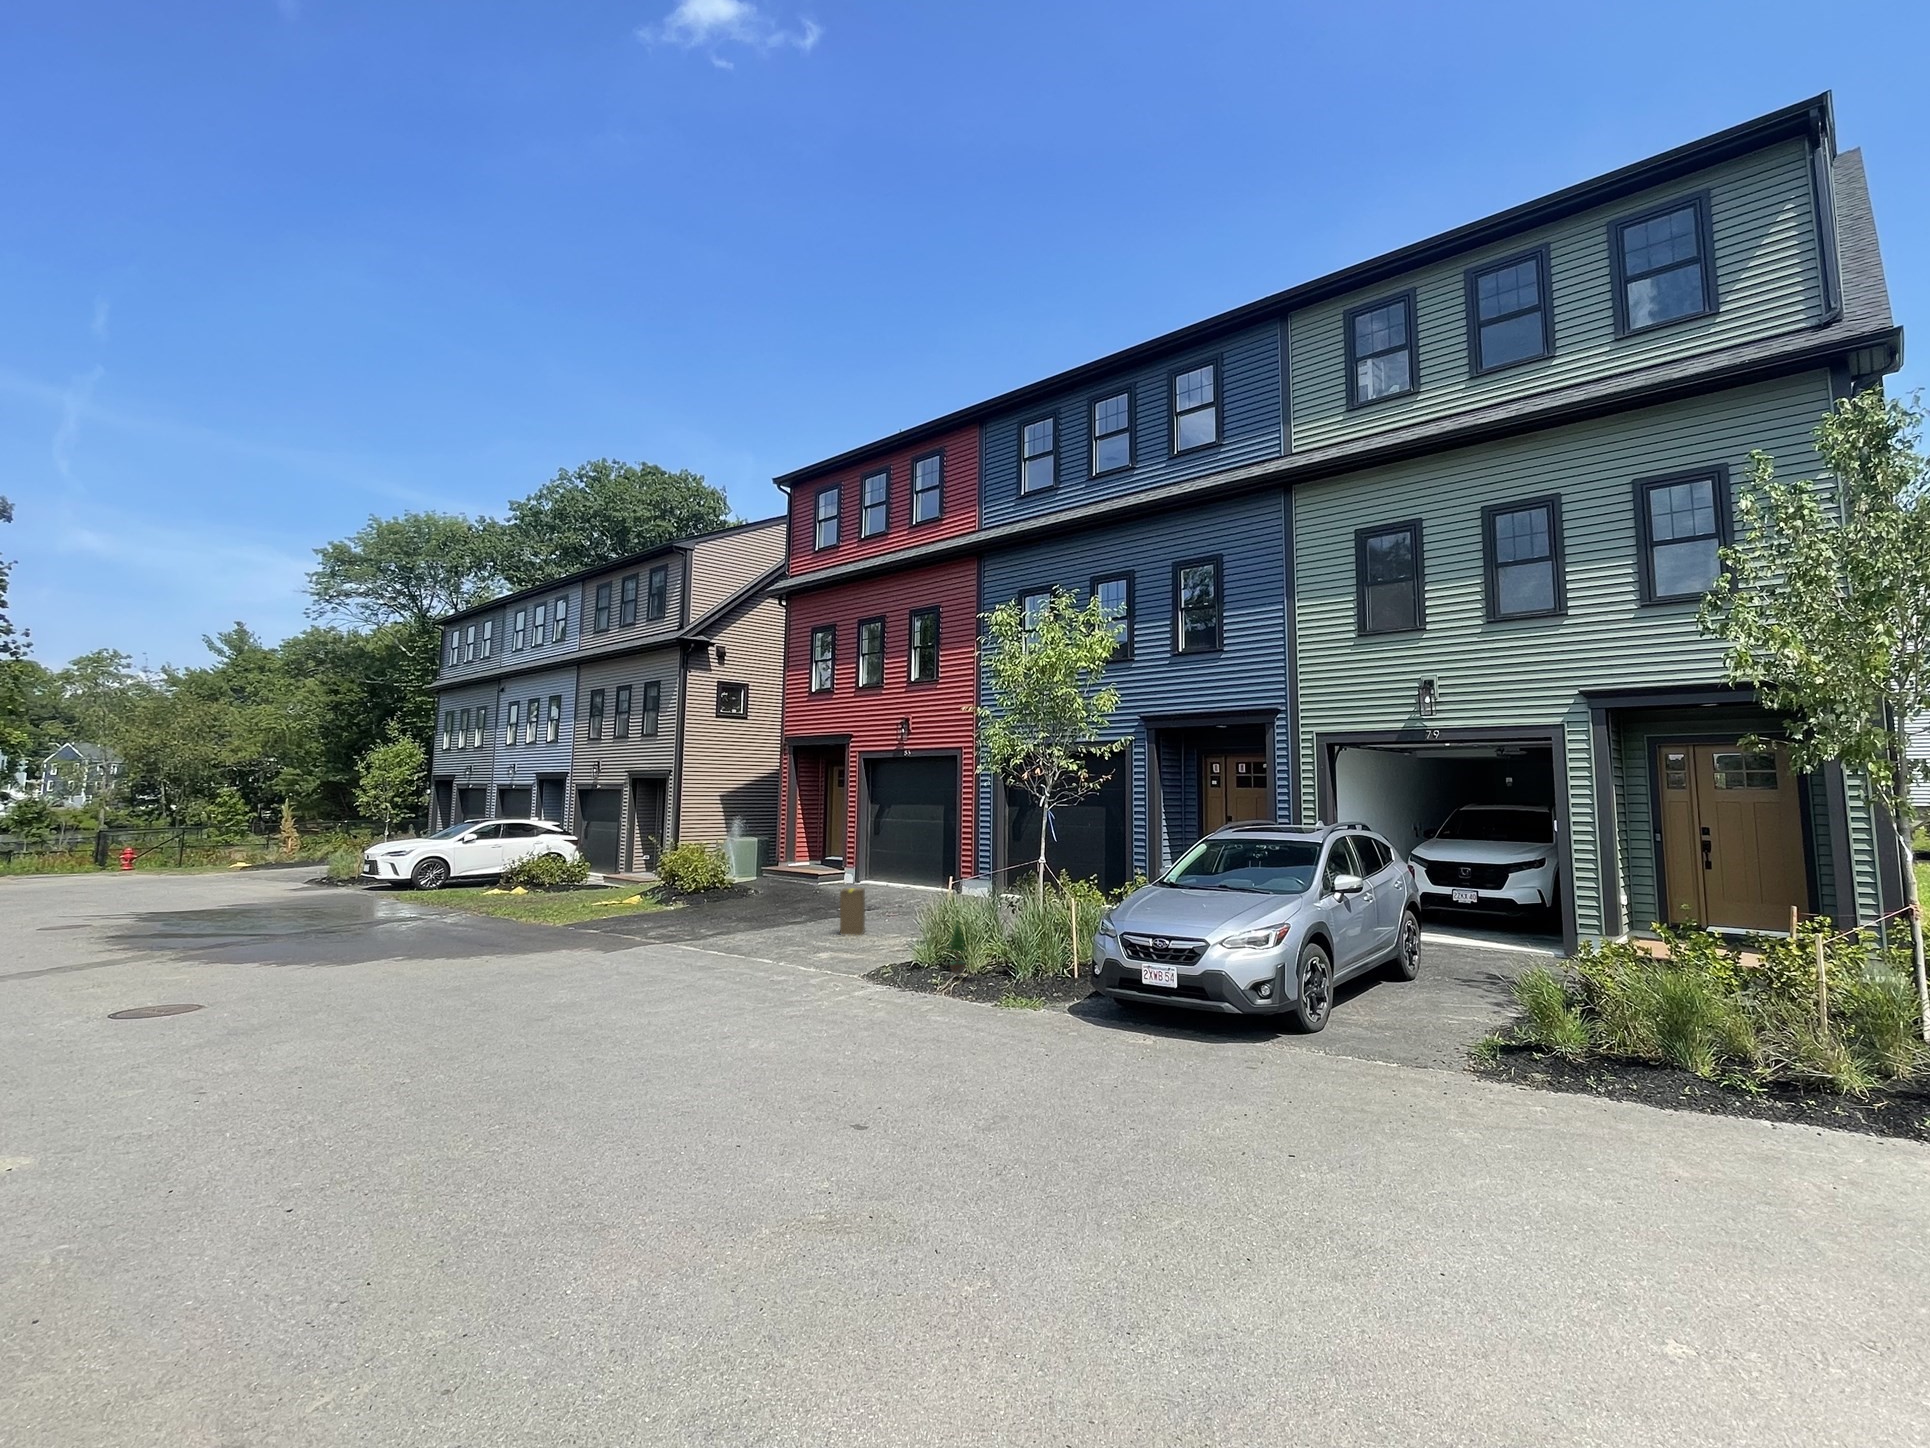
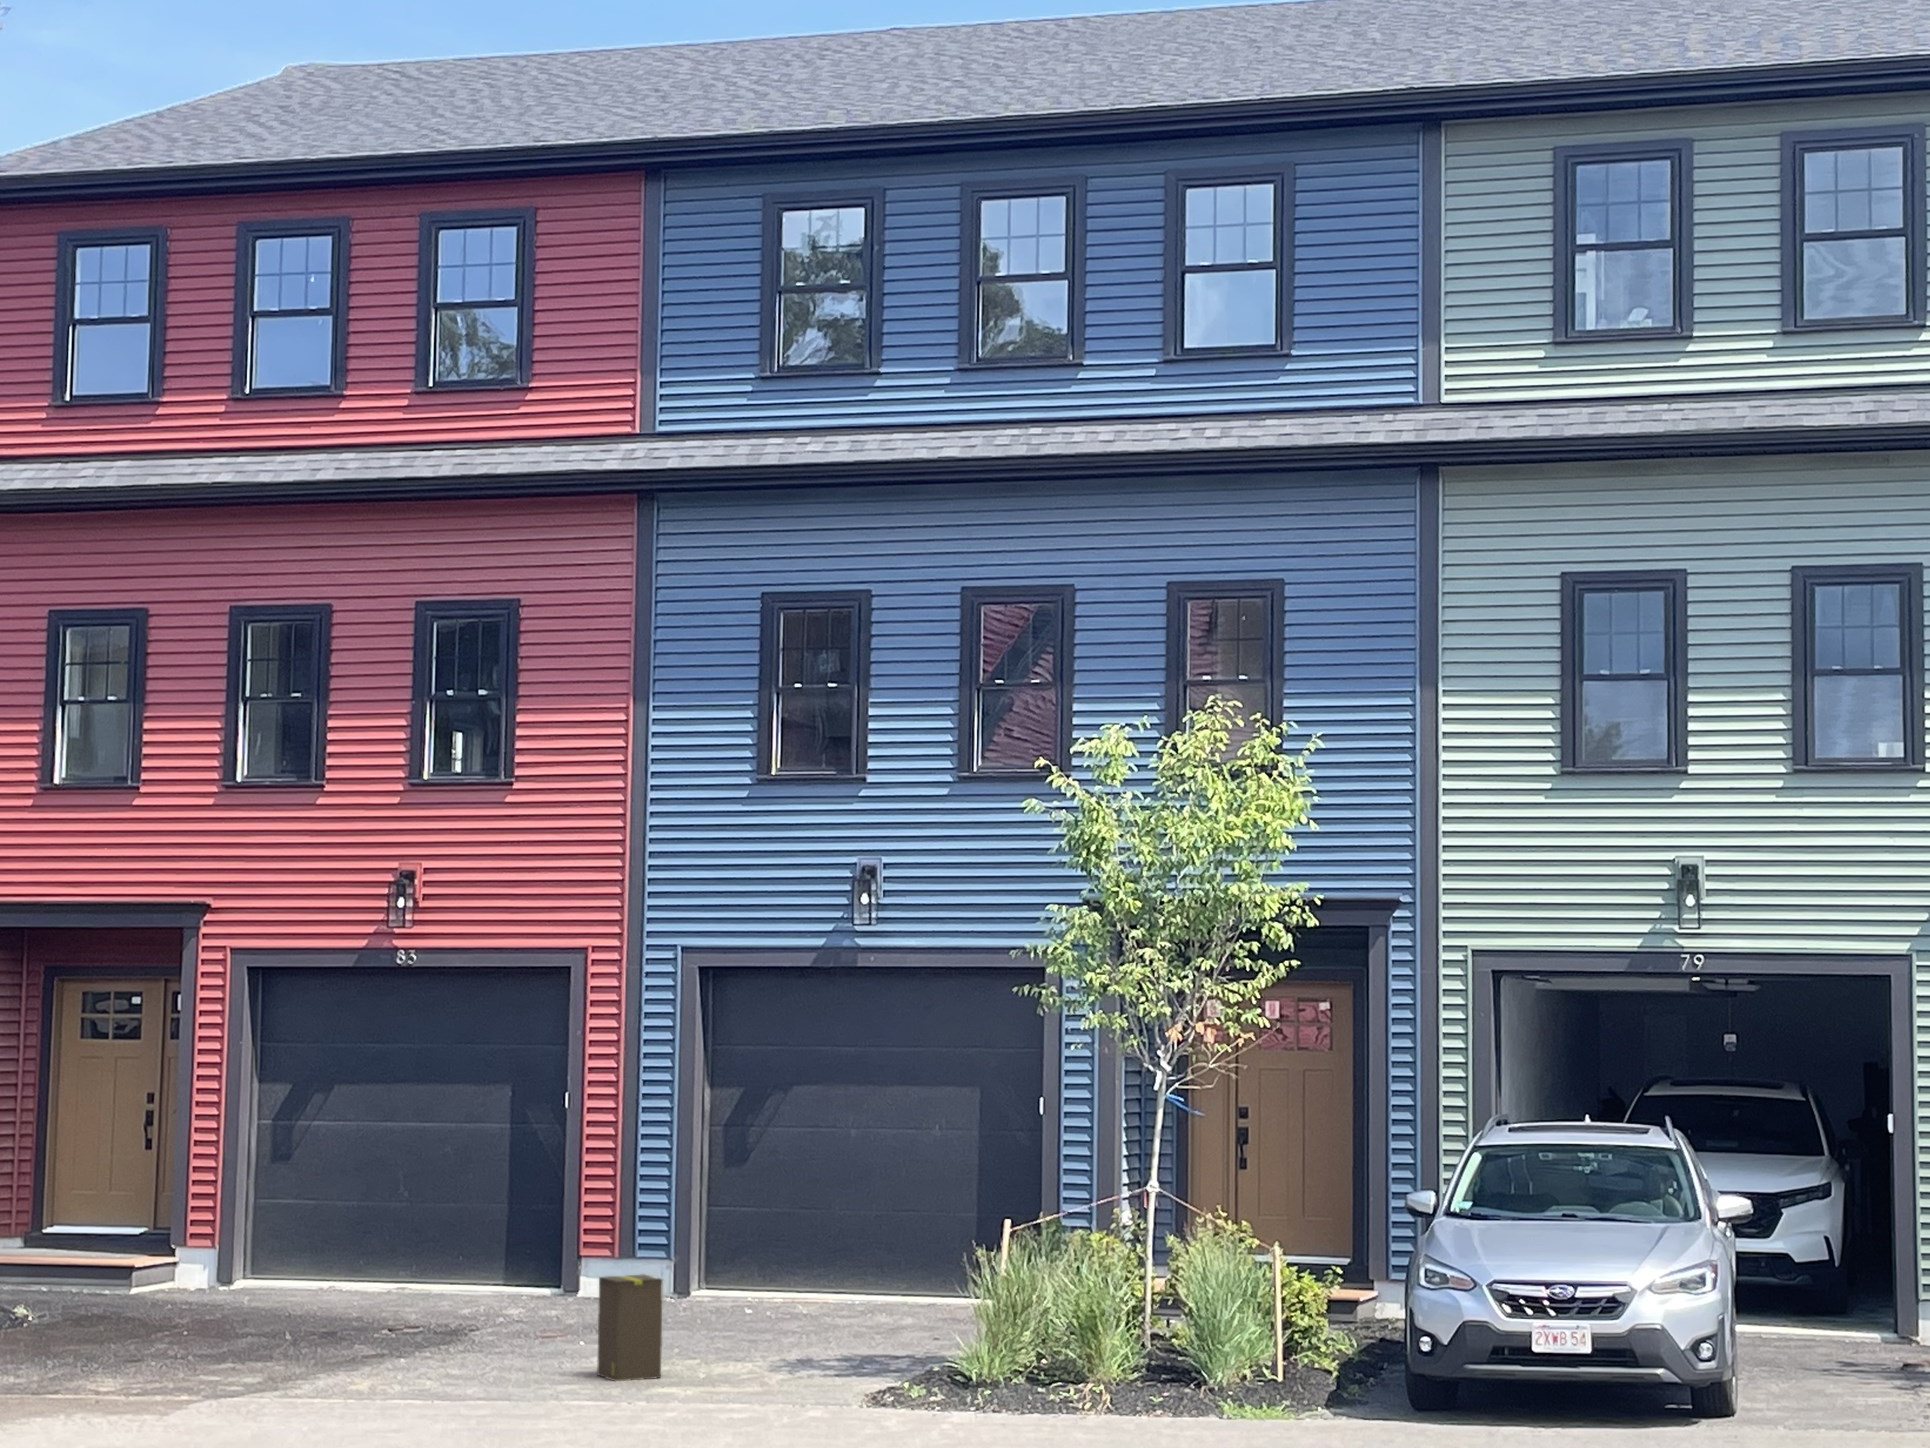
potted tree: present [949,921,967,976] -> none [1094,1315,1133,1426]

